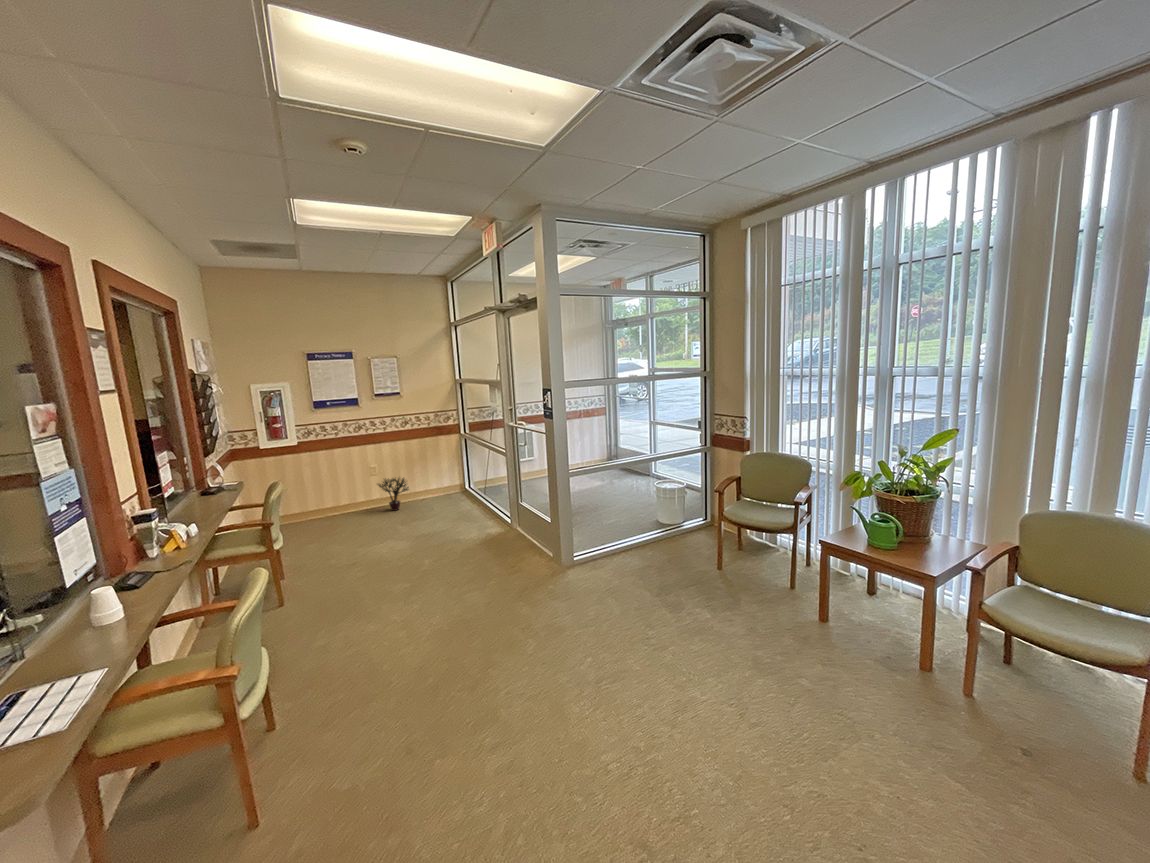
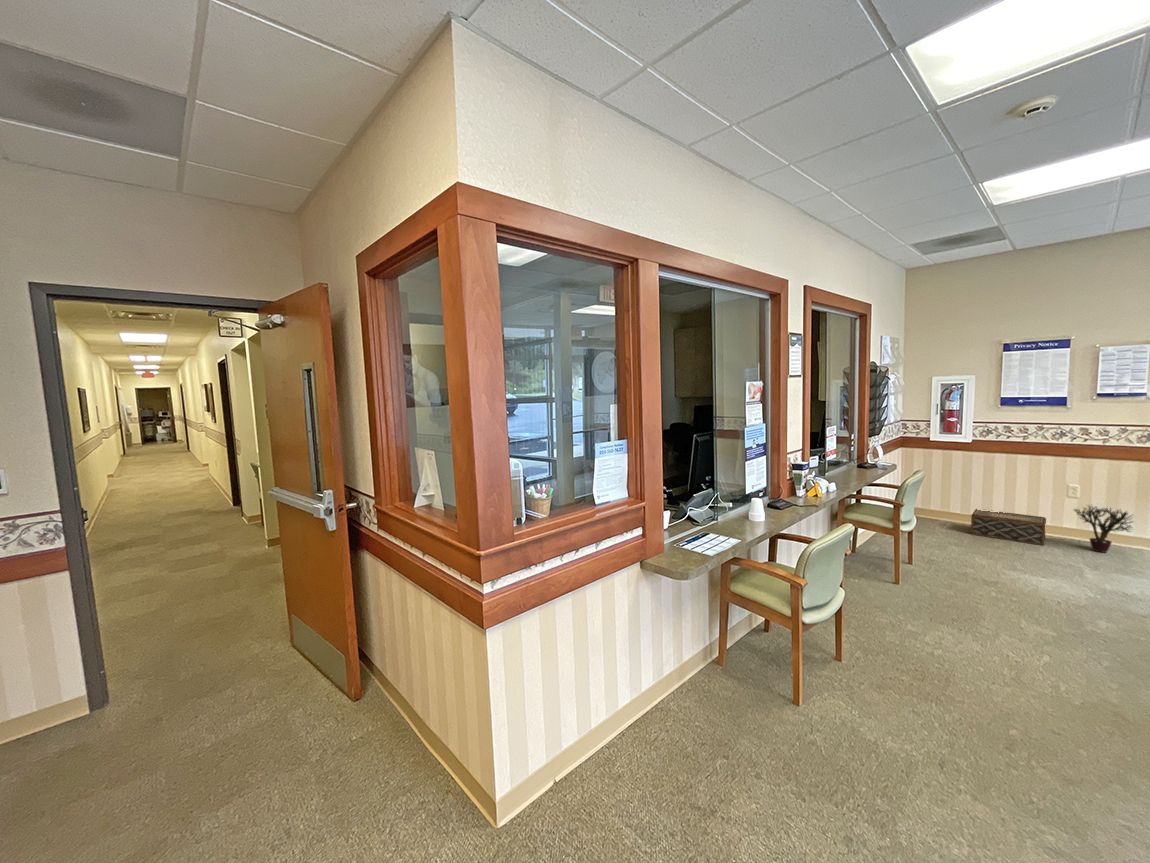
woven basket: none [312,496,366,528] -> present [971,509,1046,545]

